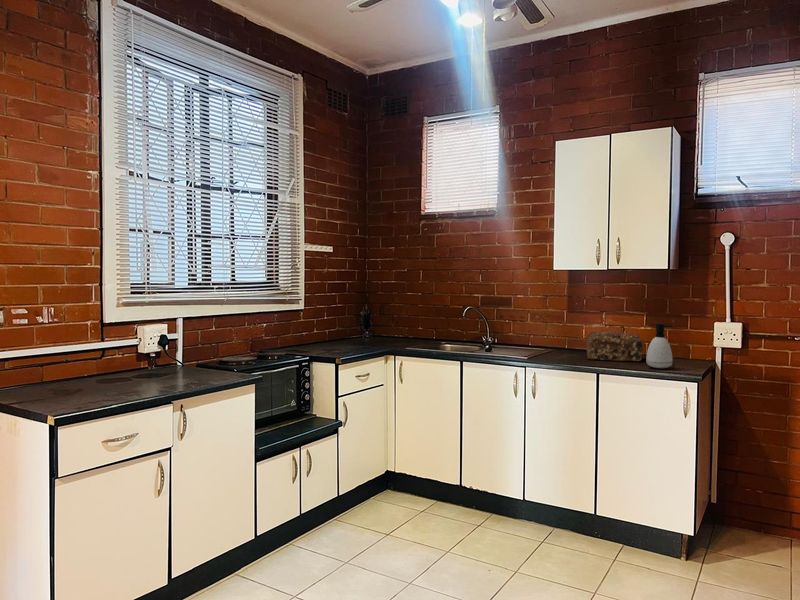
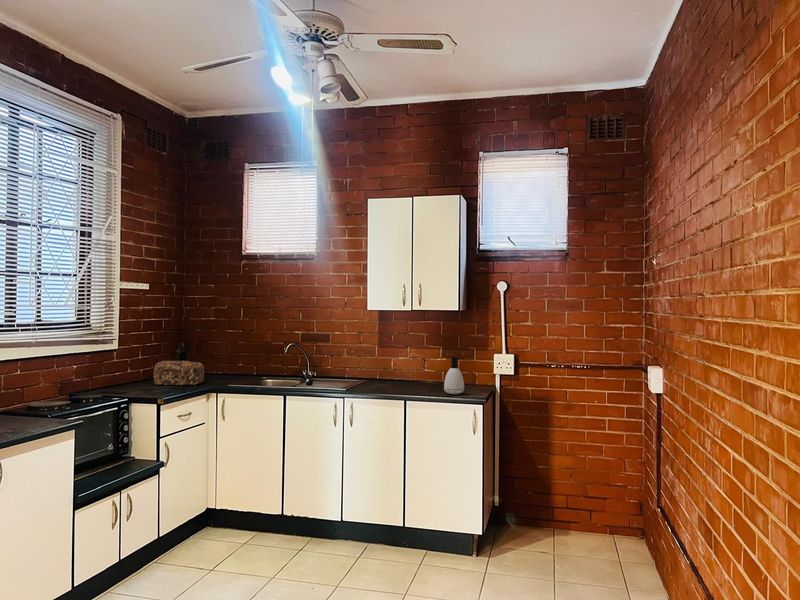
bread loaf: present [587,332,643,361] -> present [154,361,204,385]

